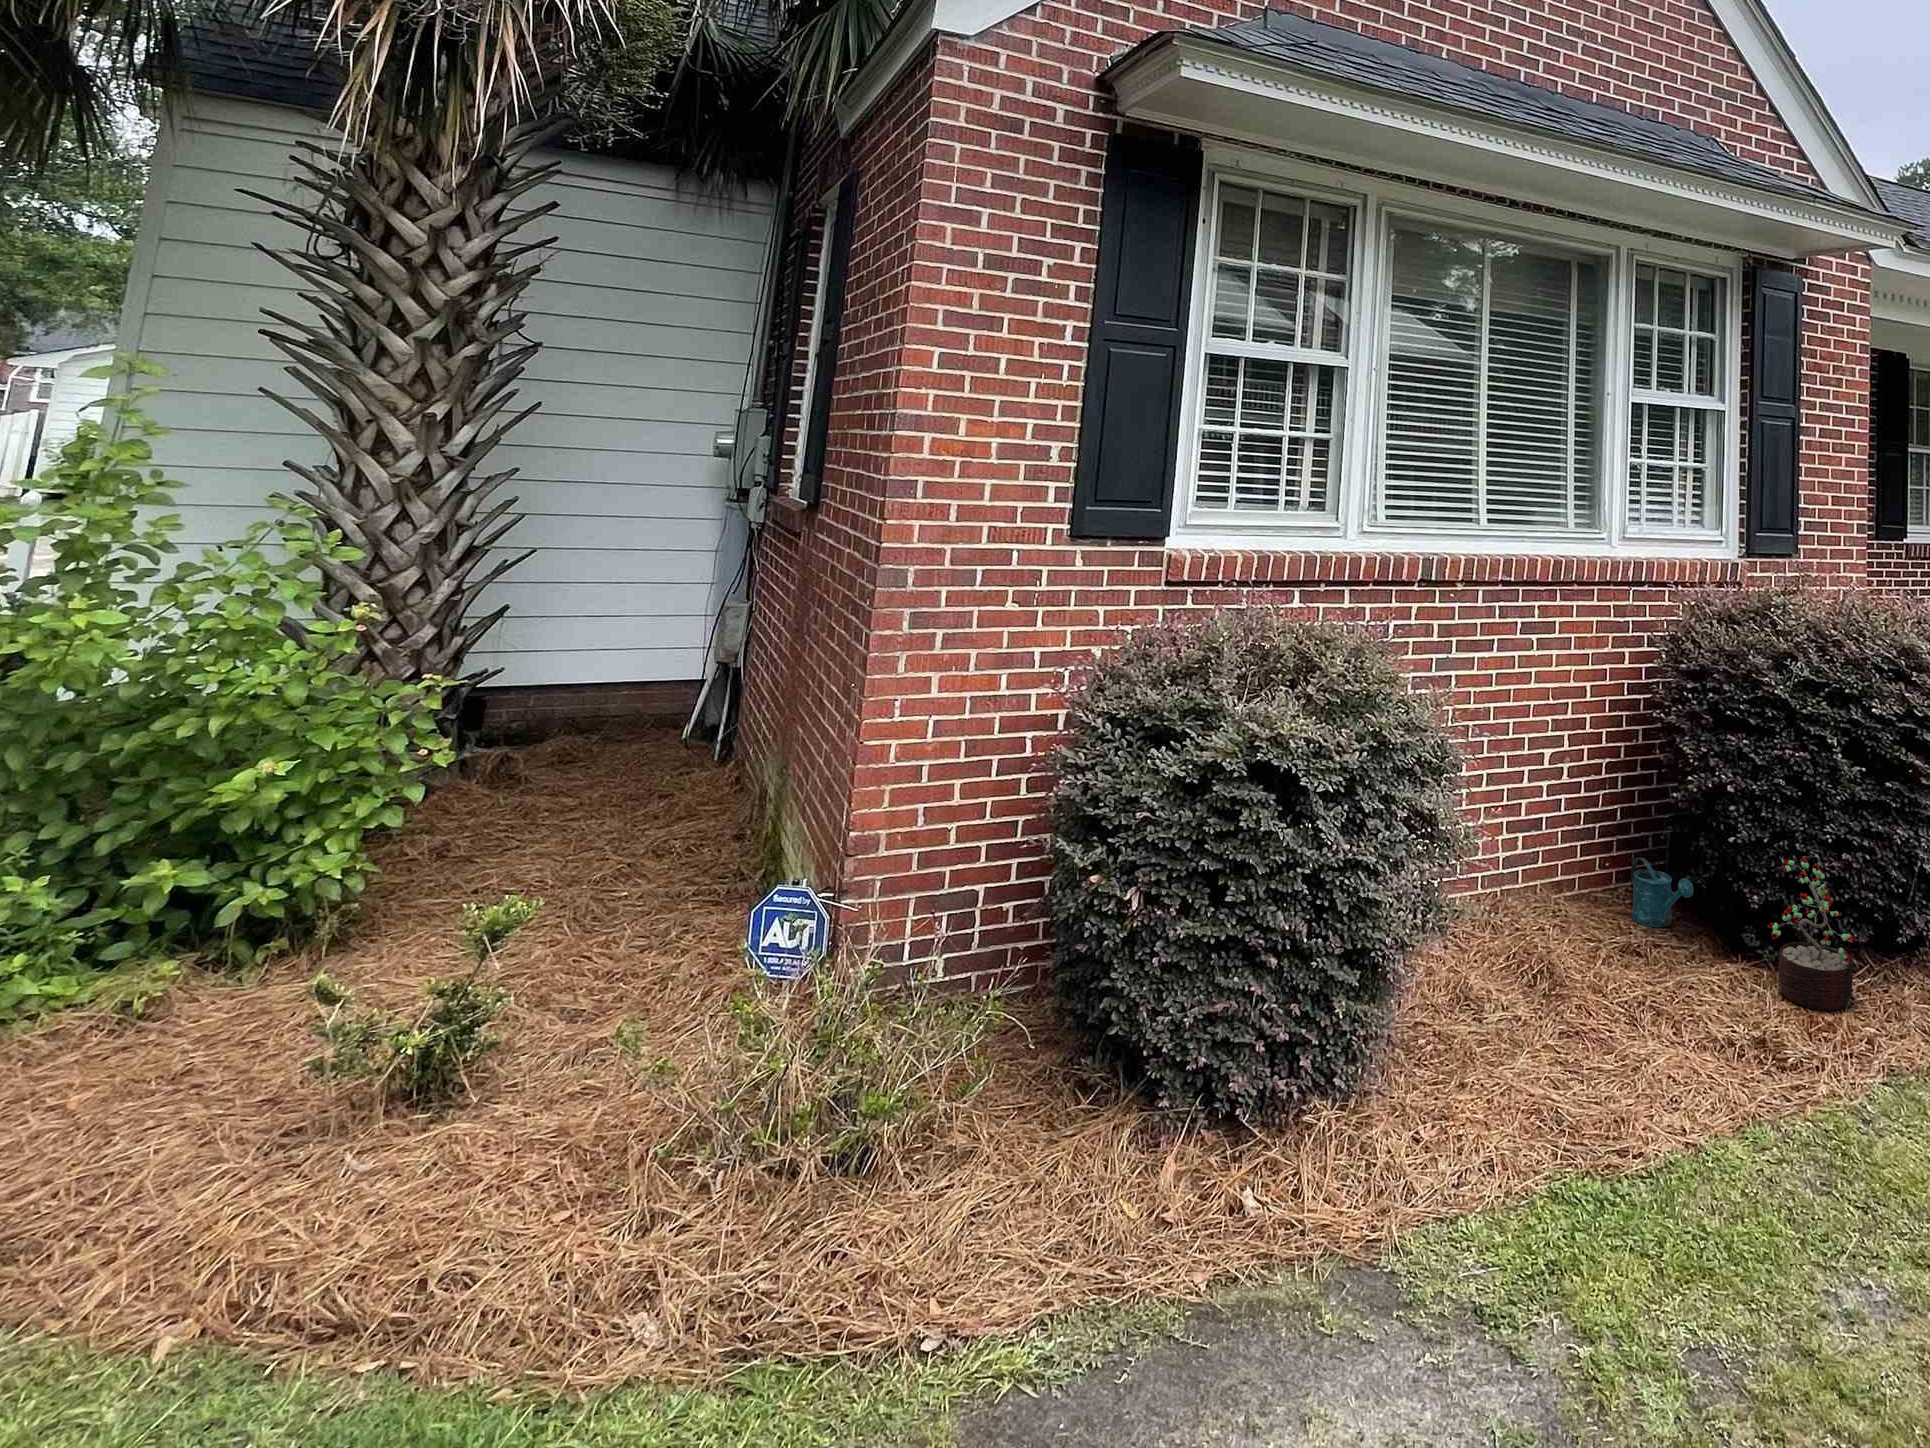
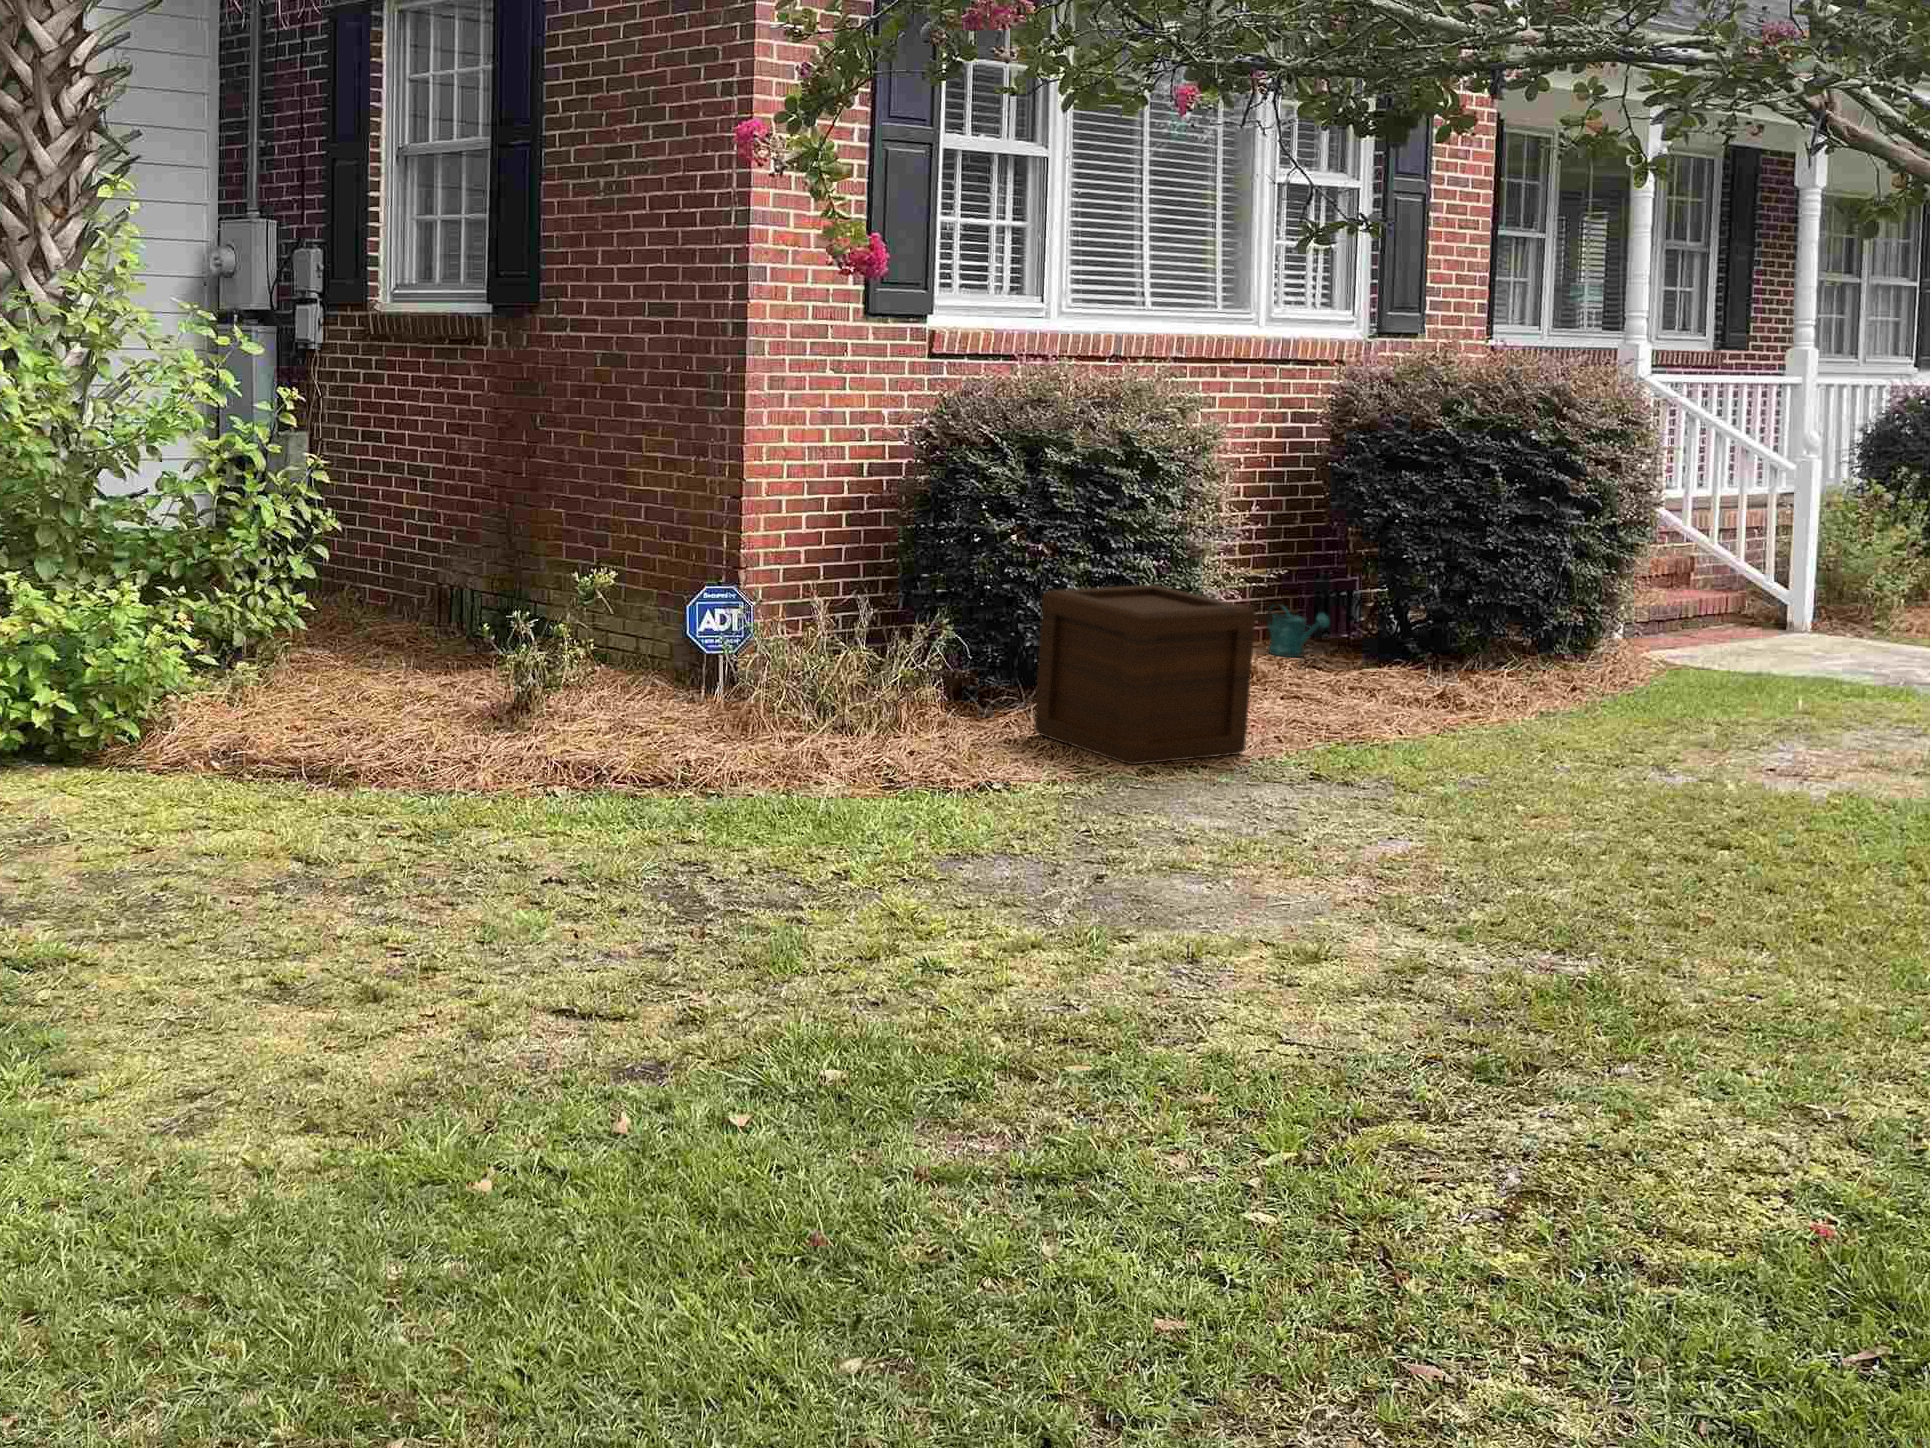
decorative plant: present [1768,857,1857,1011] -> none [1400,579,1477,691]
wooden crate: none [1165,925,1468,1302] -> present [1034,585,1255,765]

